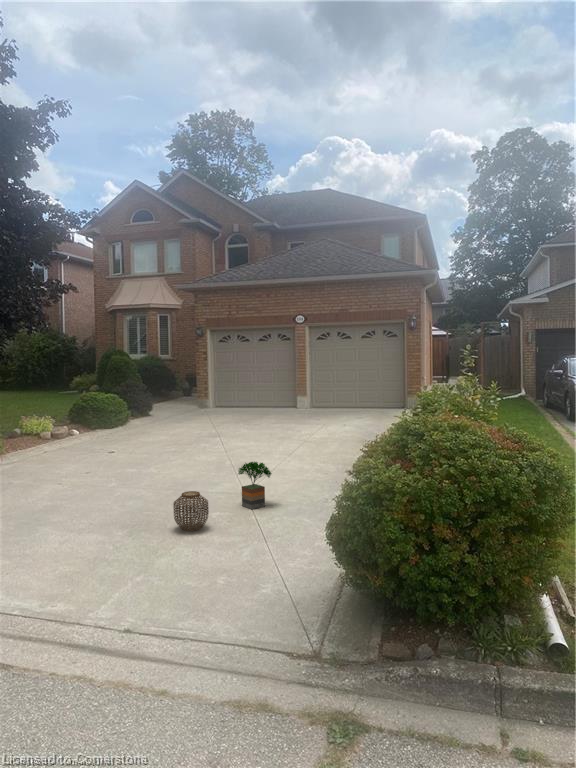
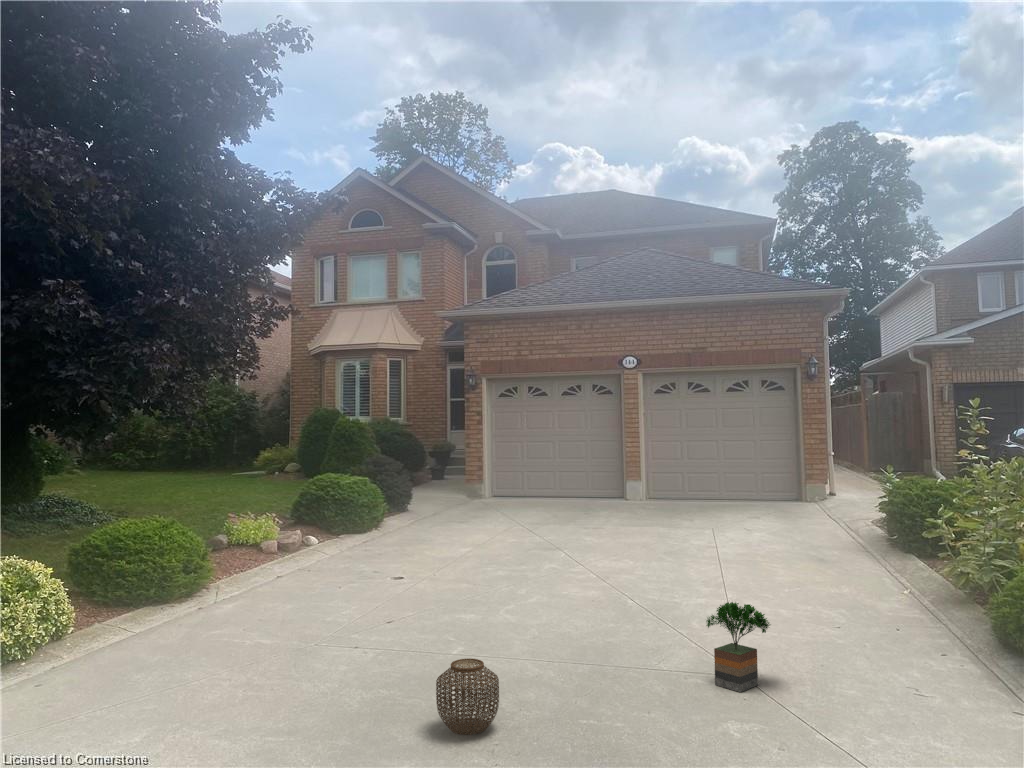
woven basket: present [173,491,209,531] -> present [436,658,499,735]

